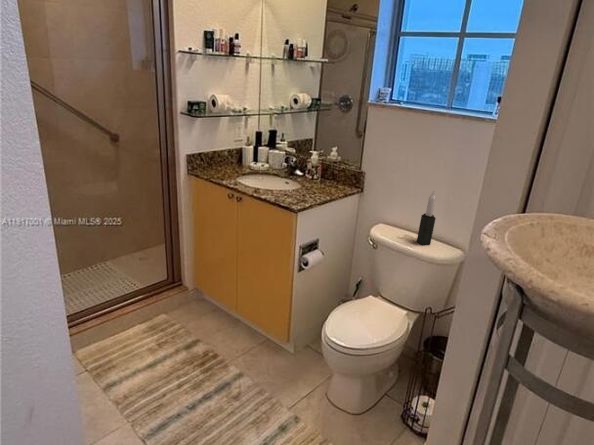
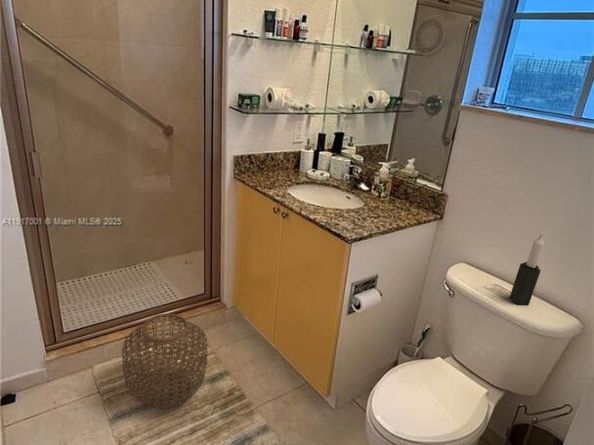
woven basket: none [109,292,184,374] -> present [122,314,208,409]

